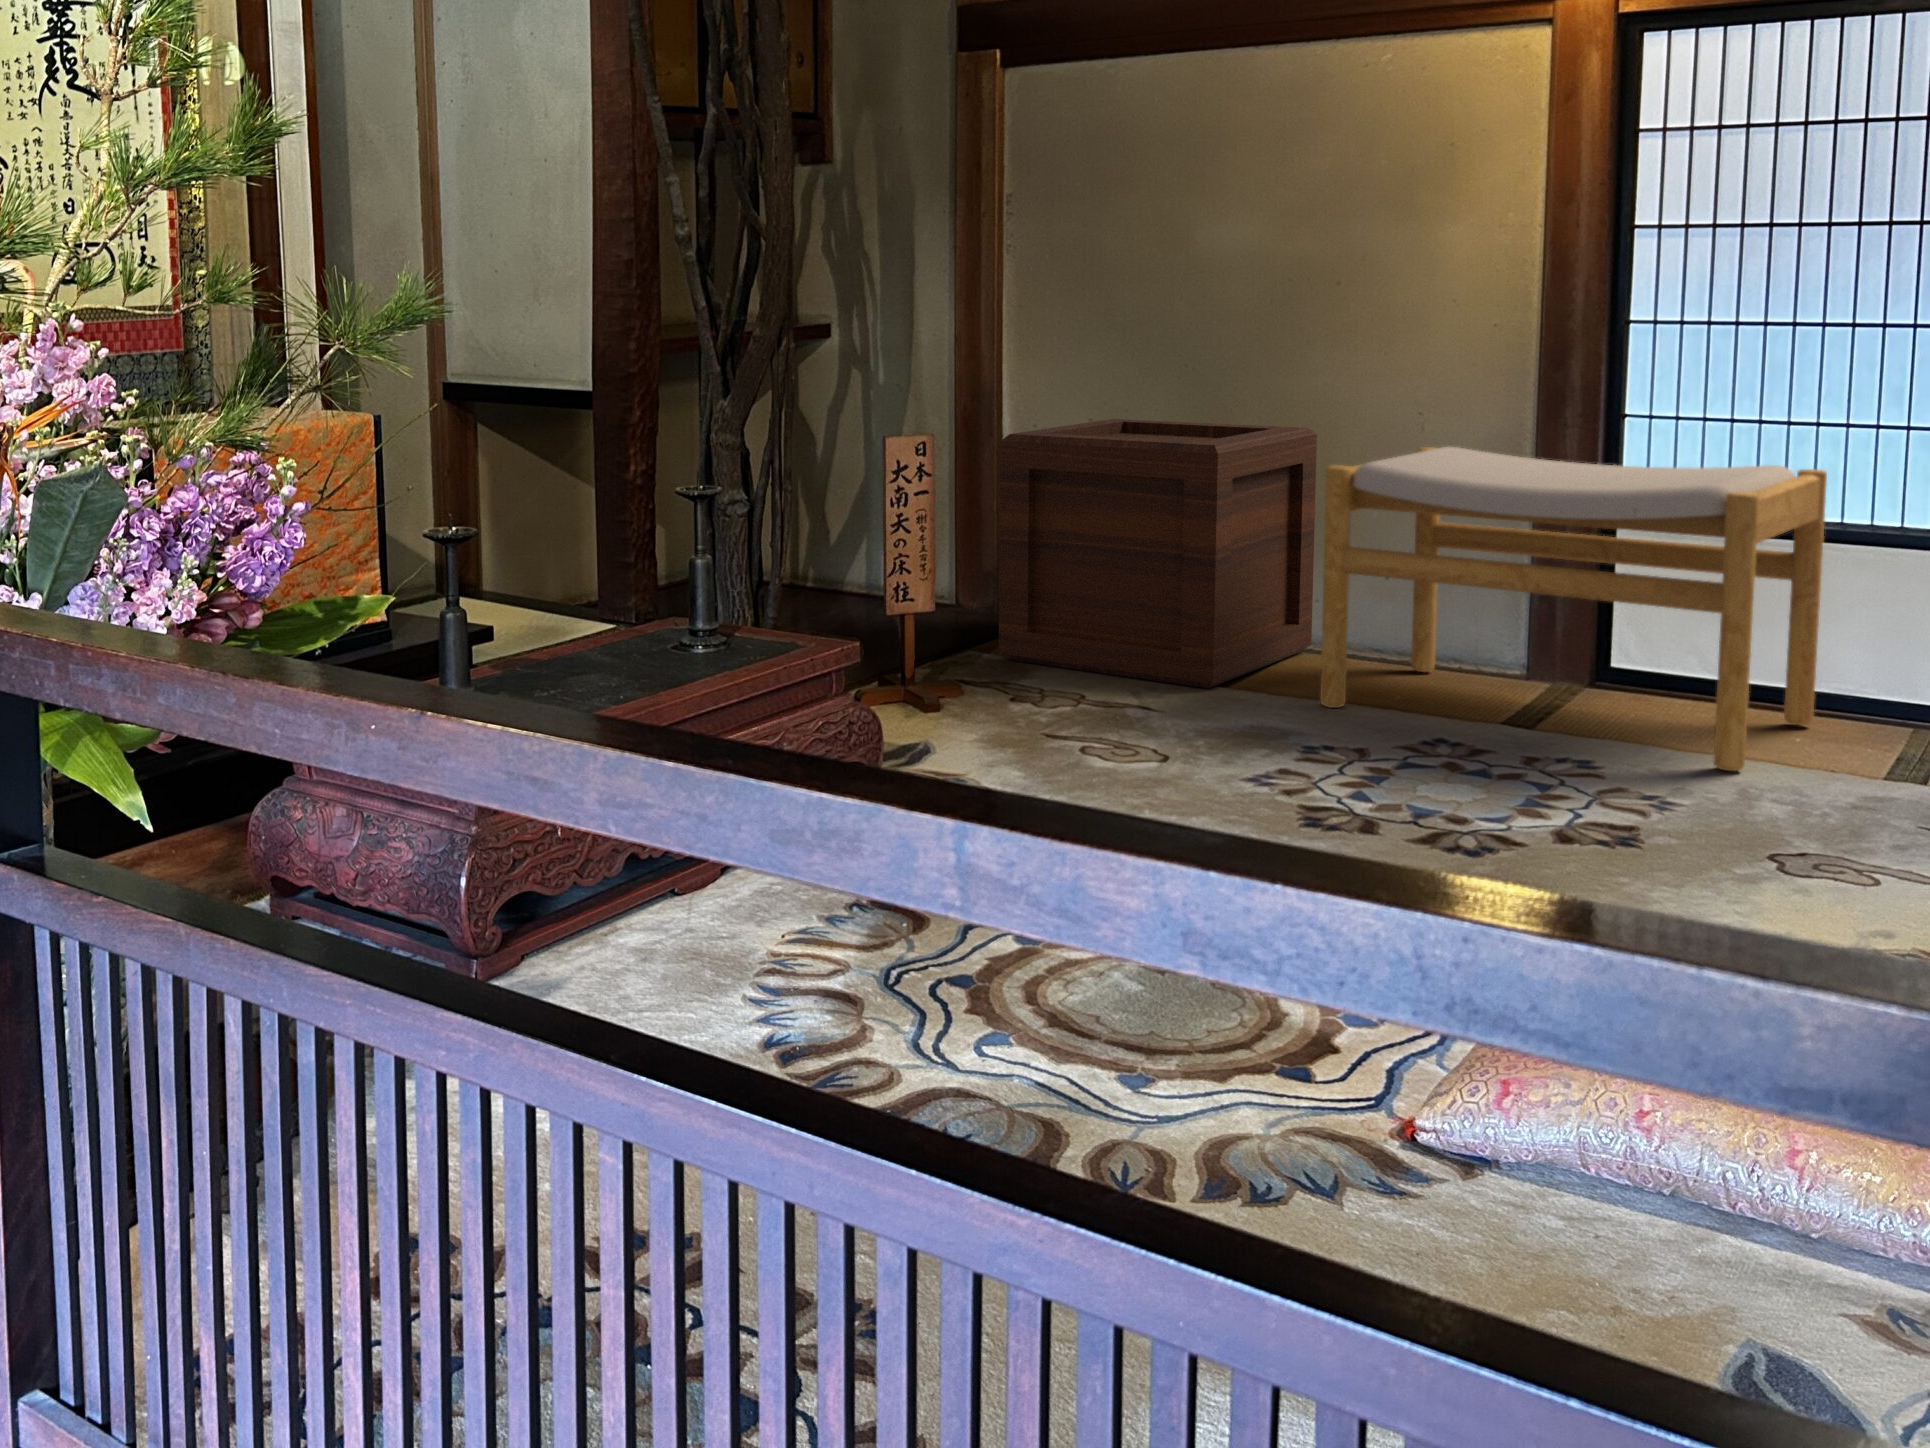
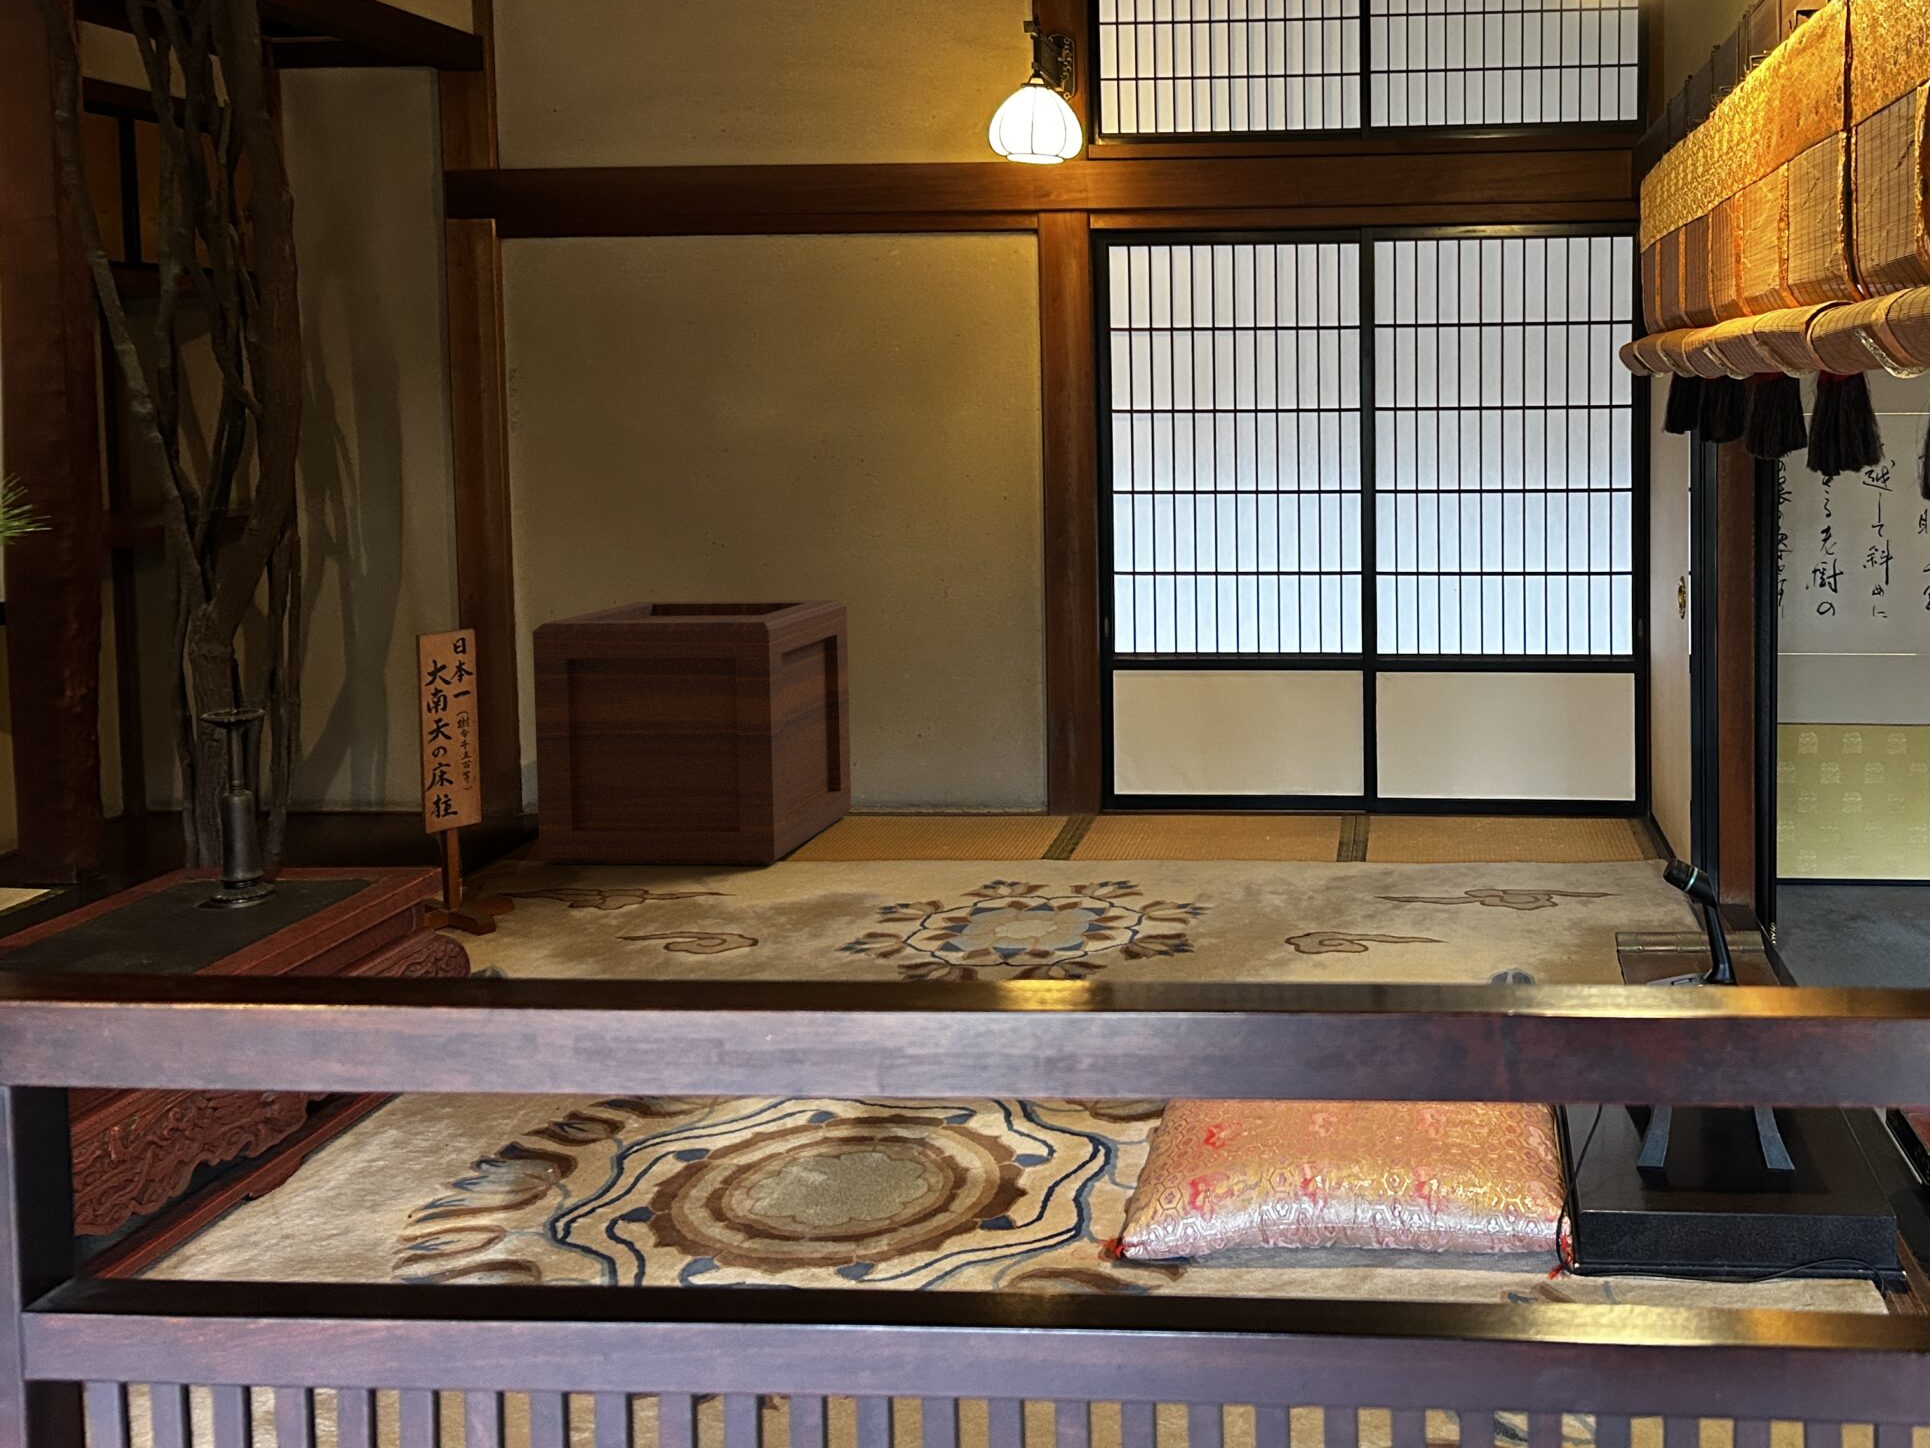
footstool: present [1320,447,1827,771] -> none [874,612,1274,874]

